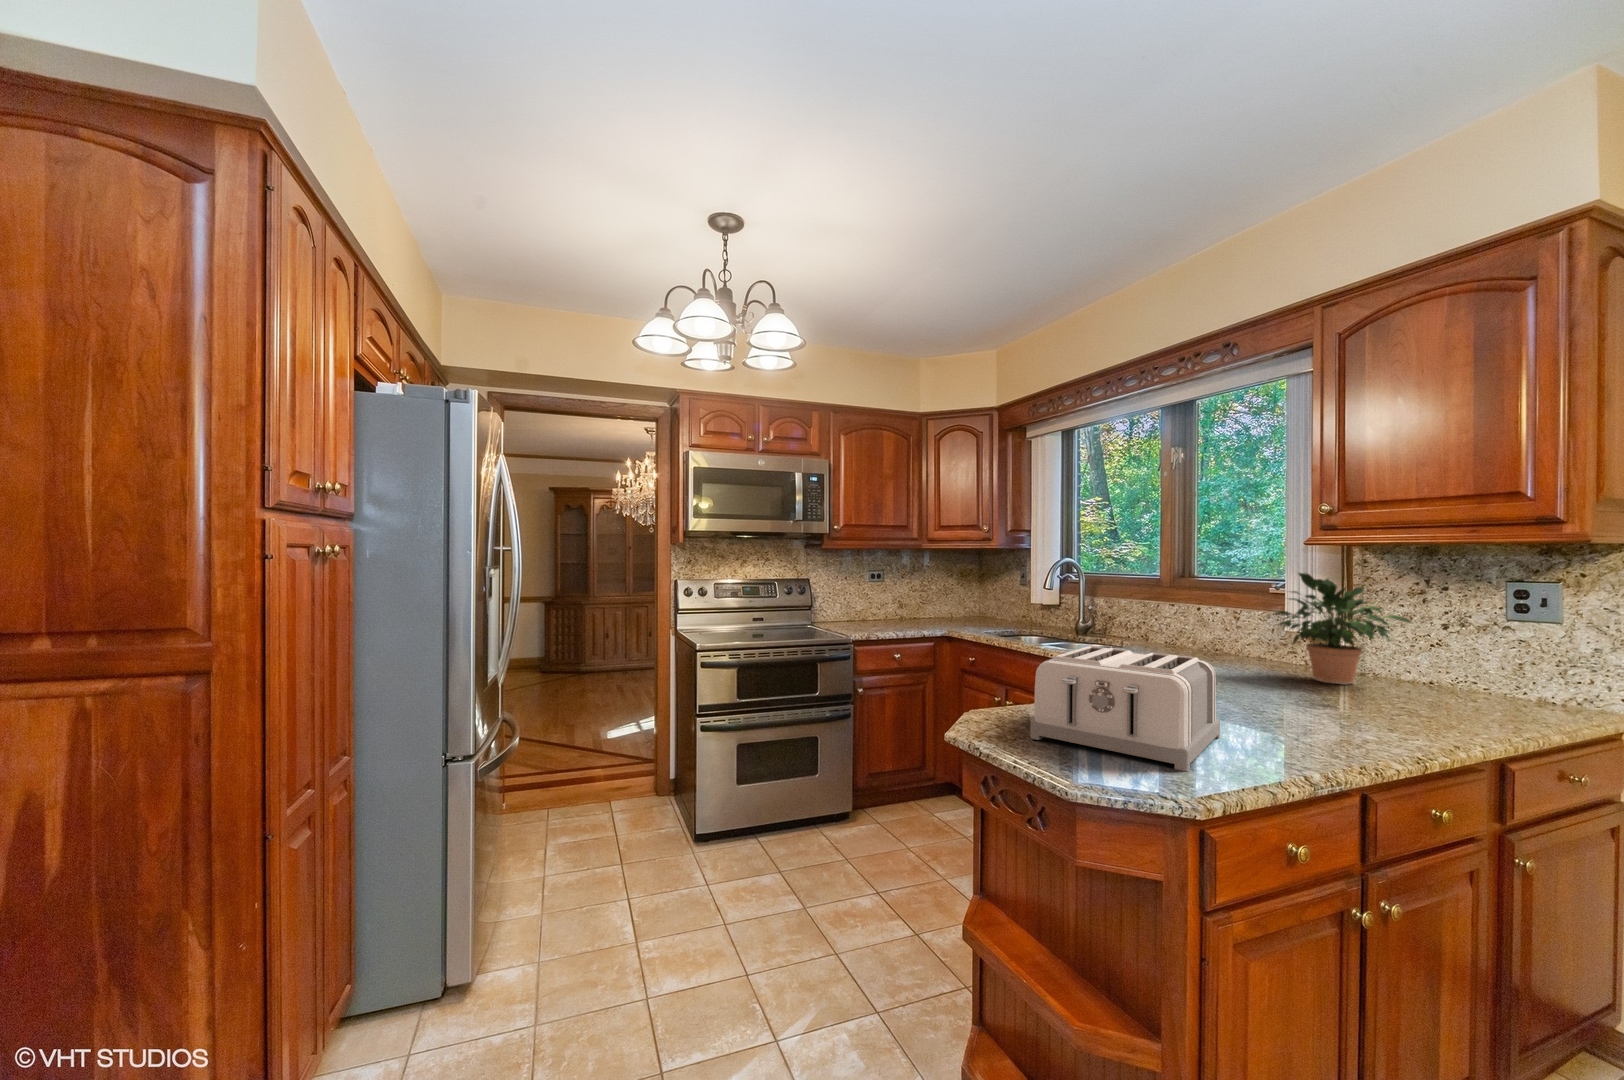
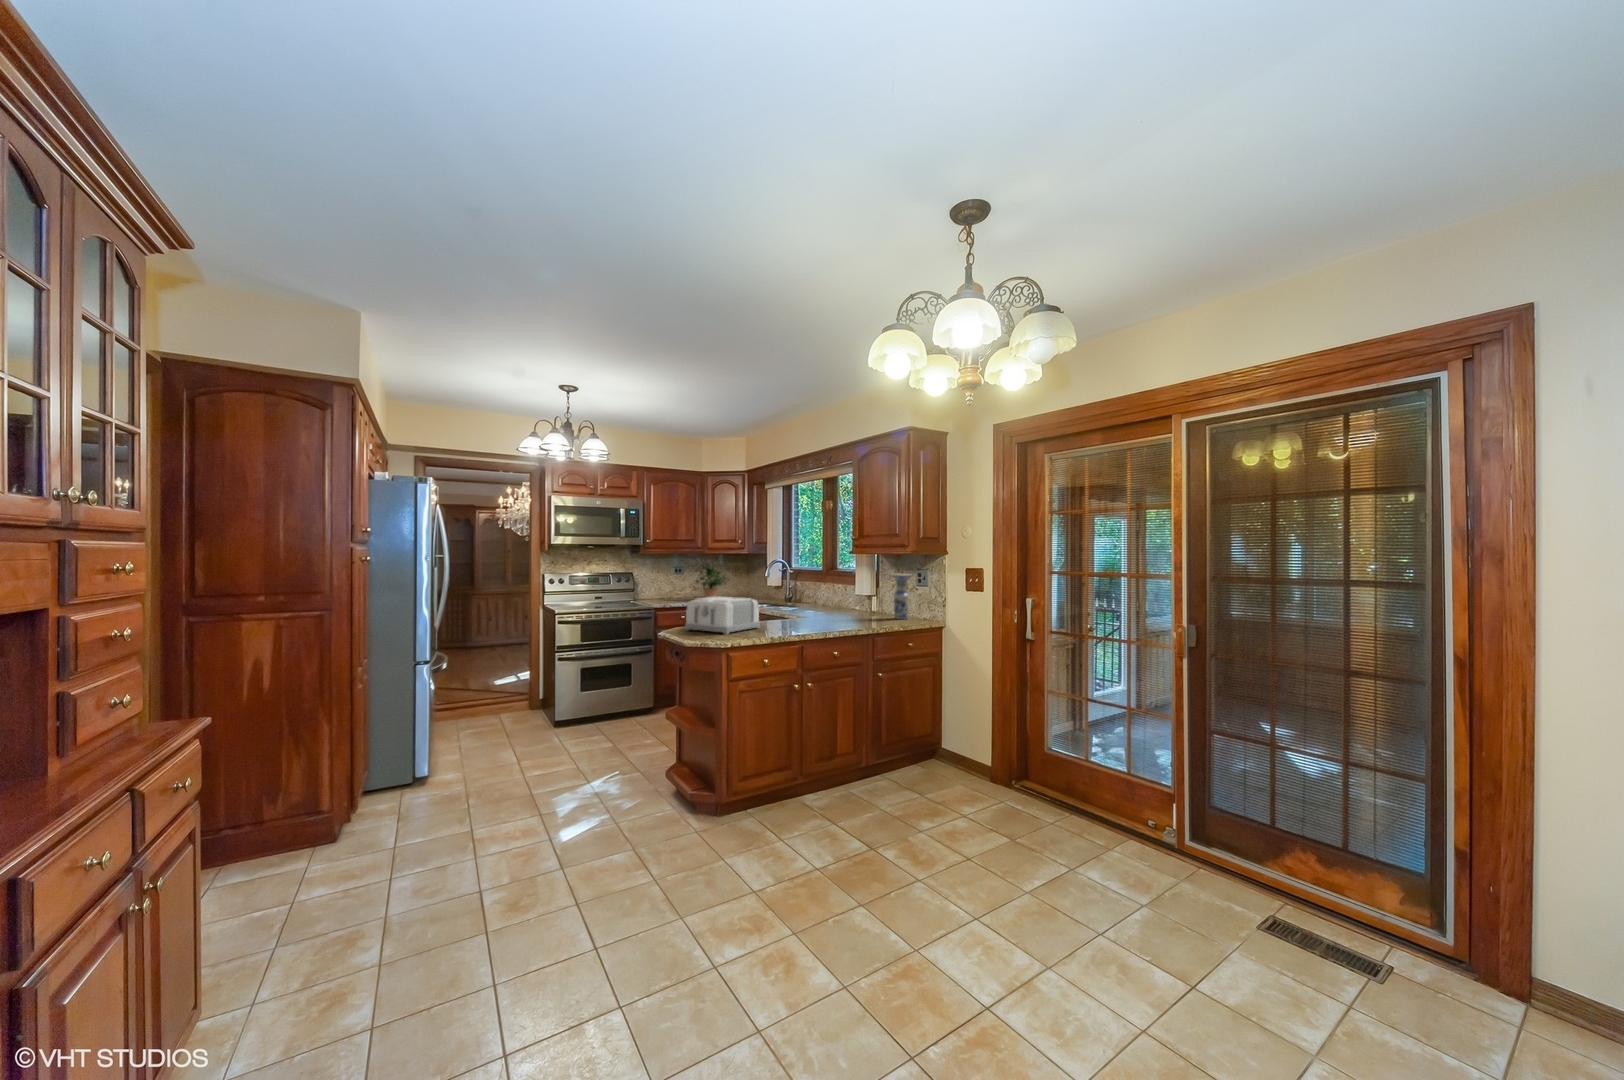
potted plant: present [1274,573,1411,685] -> present [696,564,725,598]
vase: none [1479,594,1557,710] -> present [891,574,912,619]

